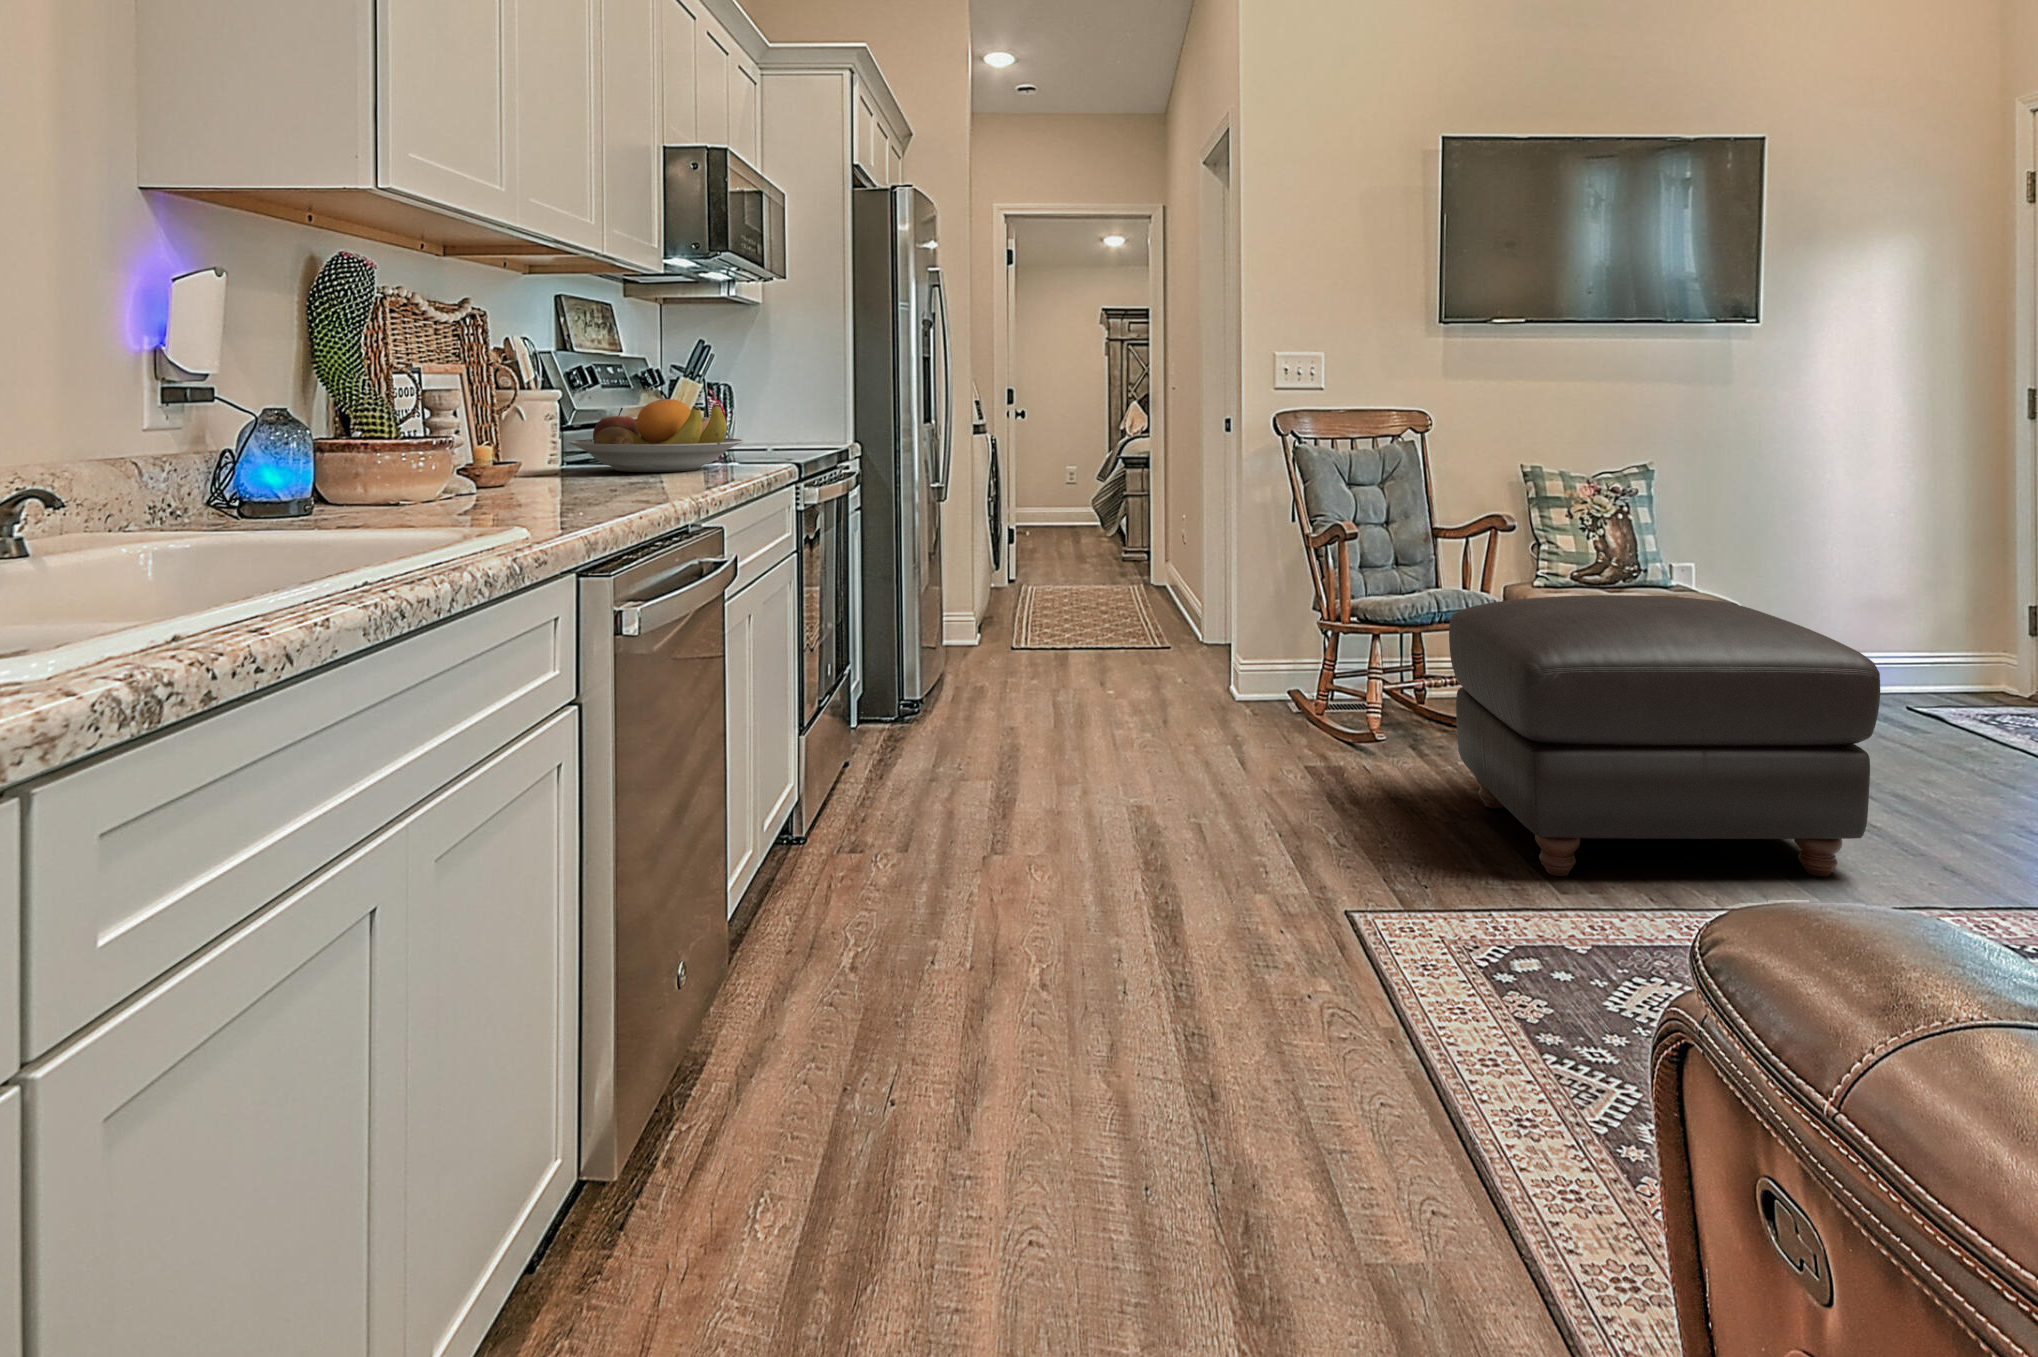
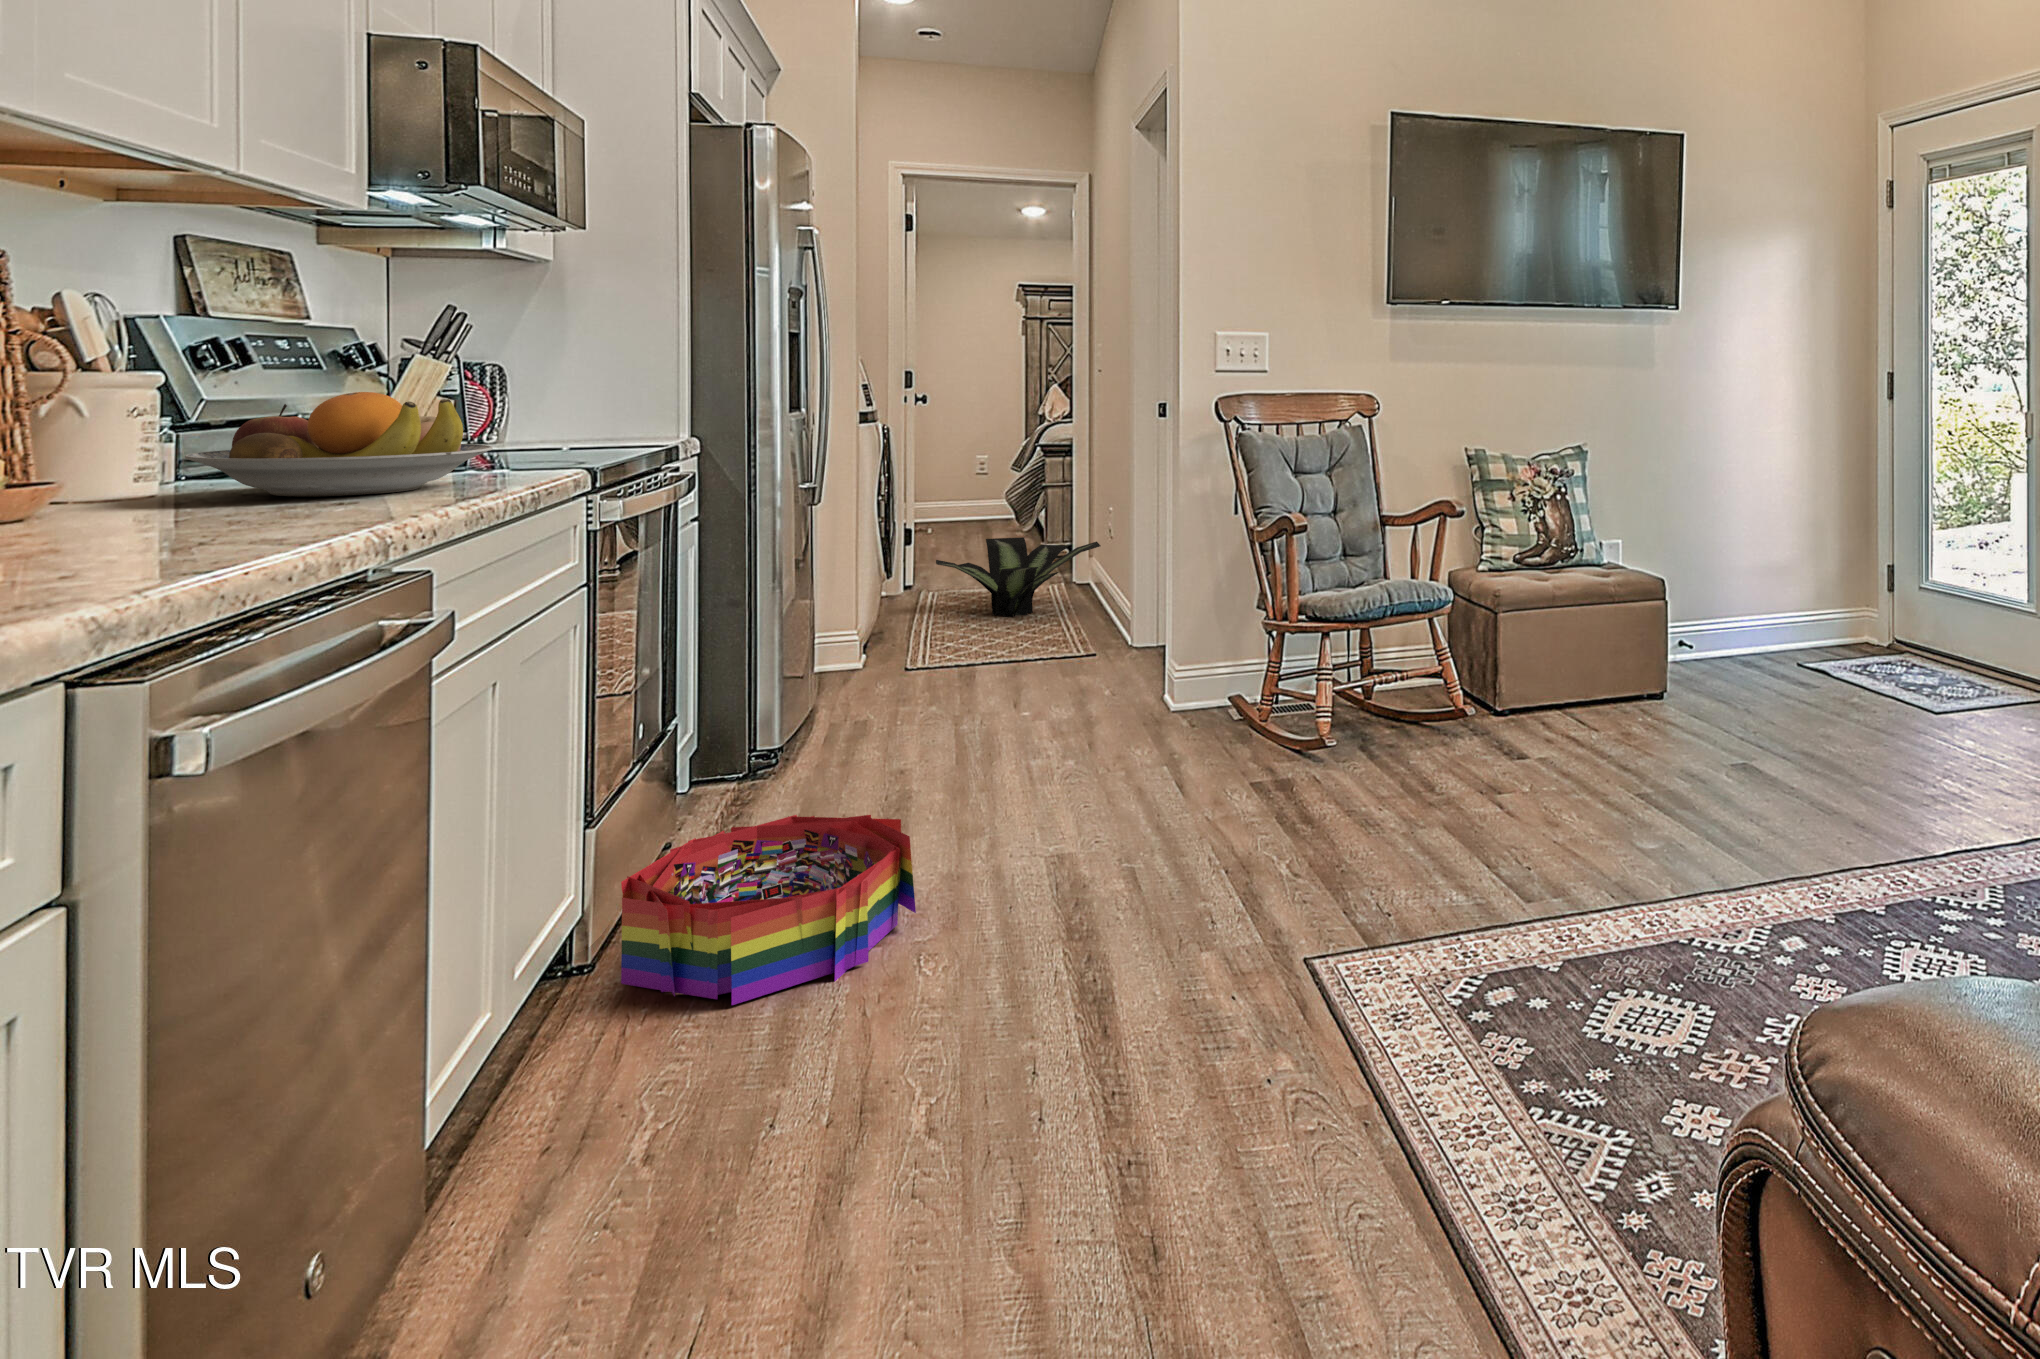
potted plant: none [1039,540,1179,610] -> present [936,537,1101,617]
ottoman: present [1449,595,1880,876] -> none [1405,583,1814,886]
storage bin: none [820,744,1028,880] -> present [621,815,916,1005]

